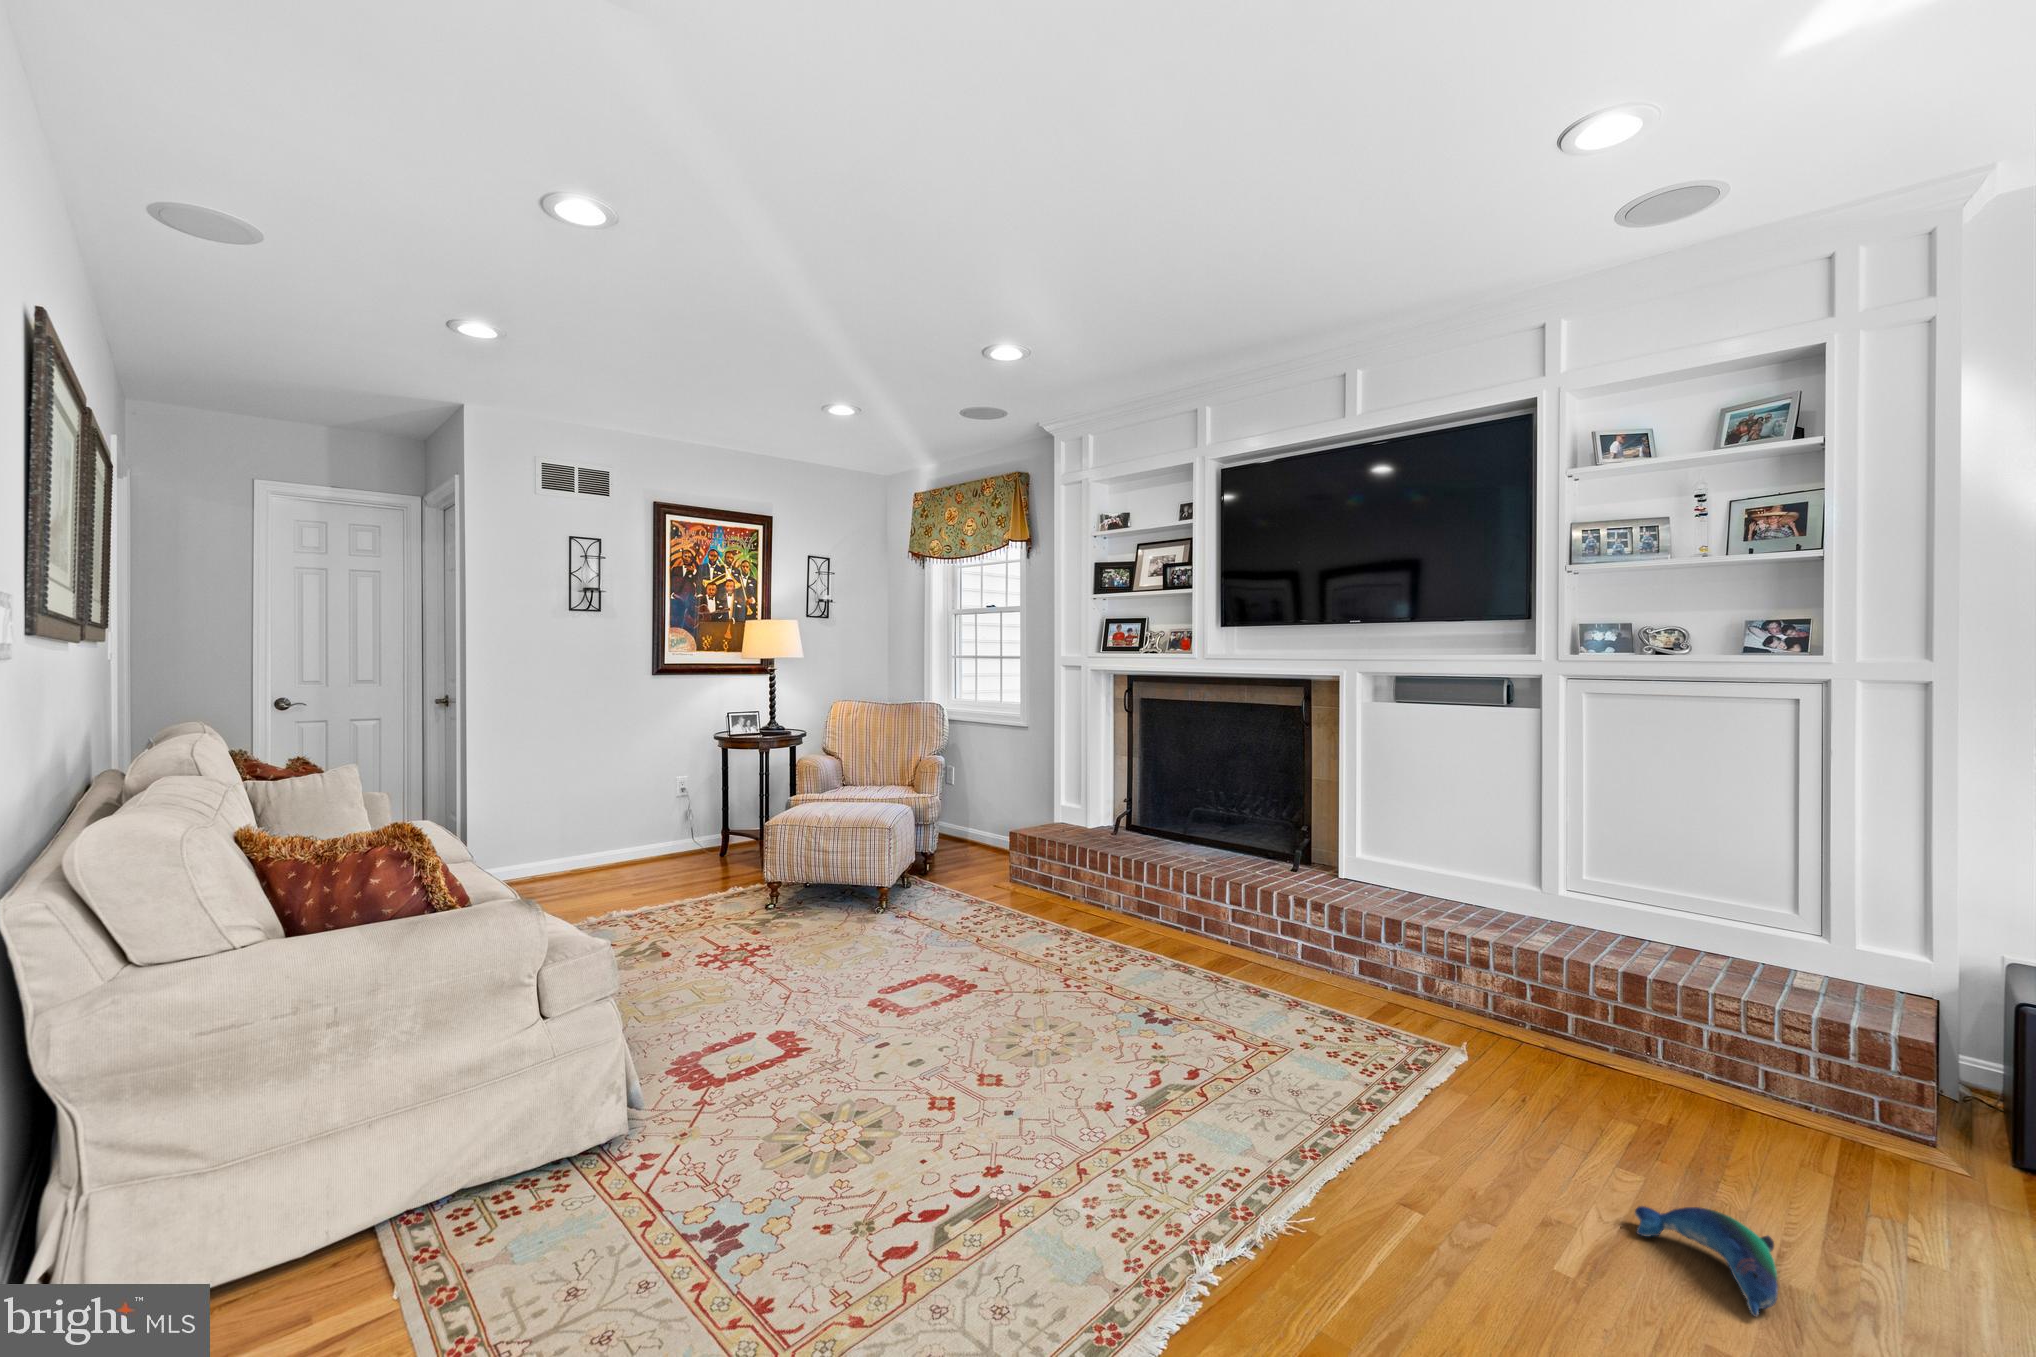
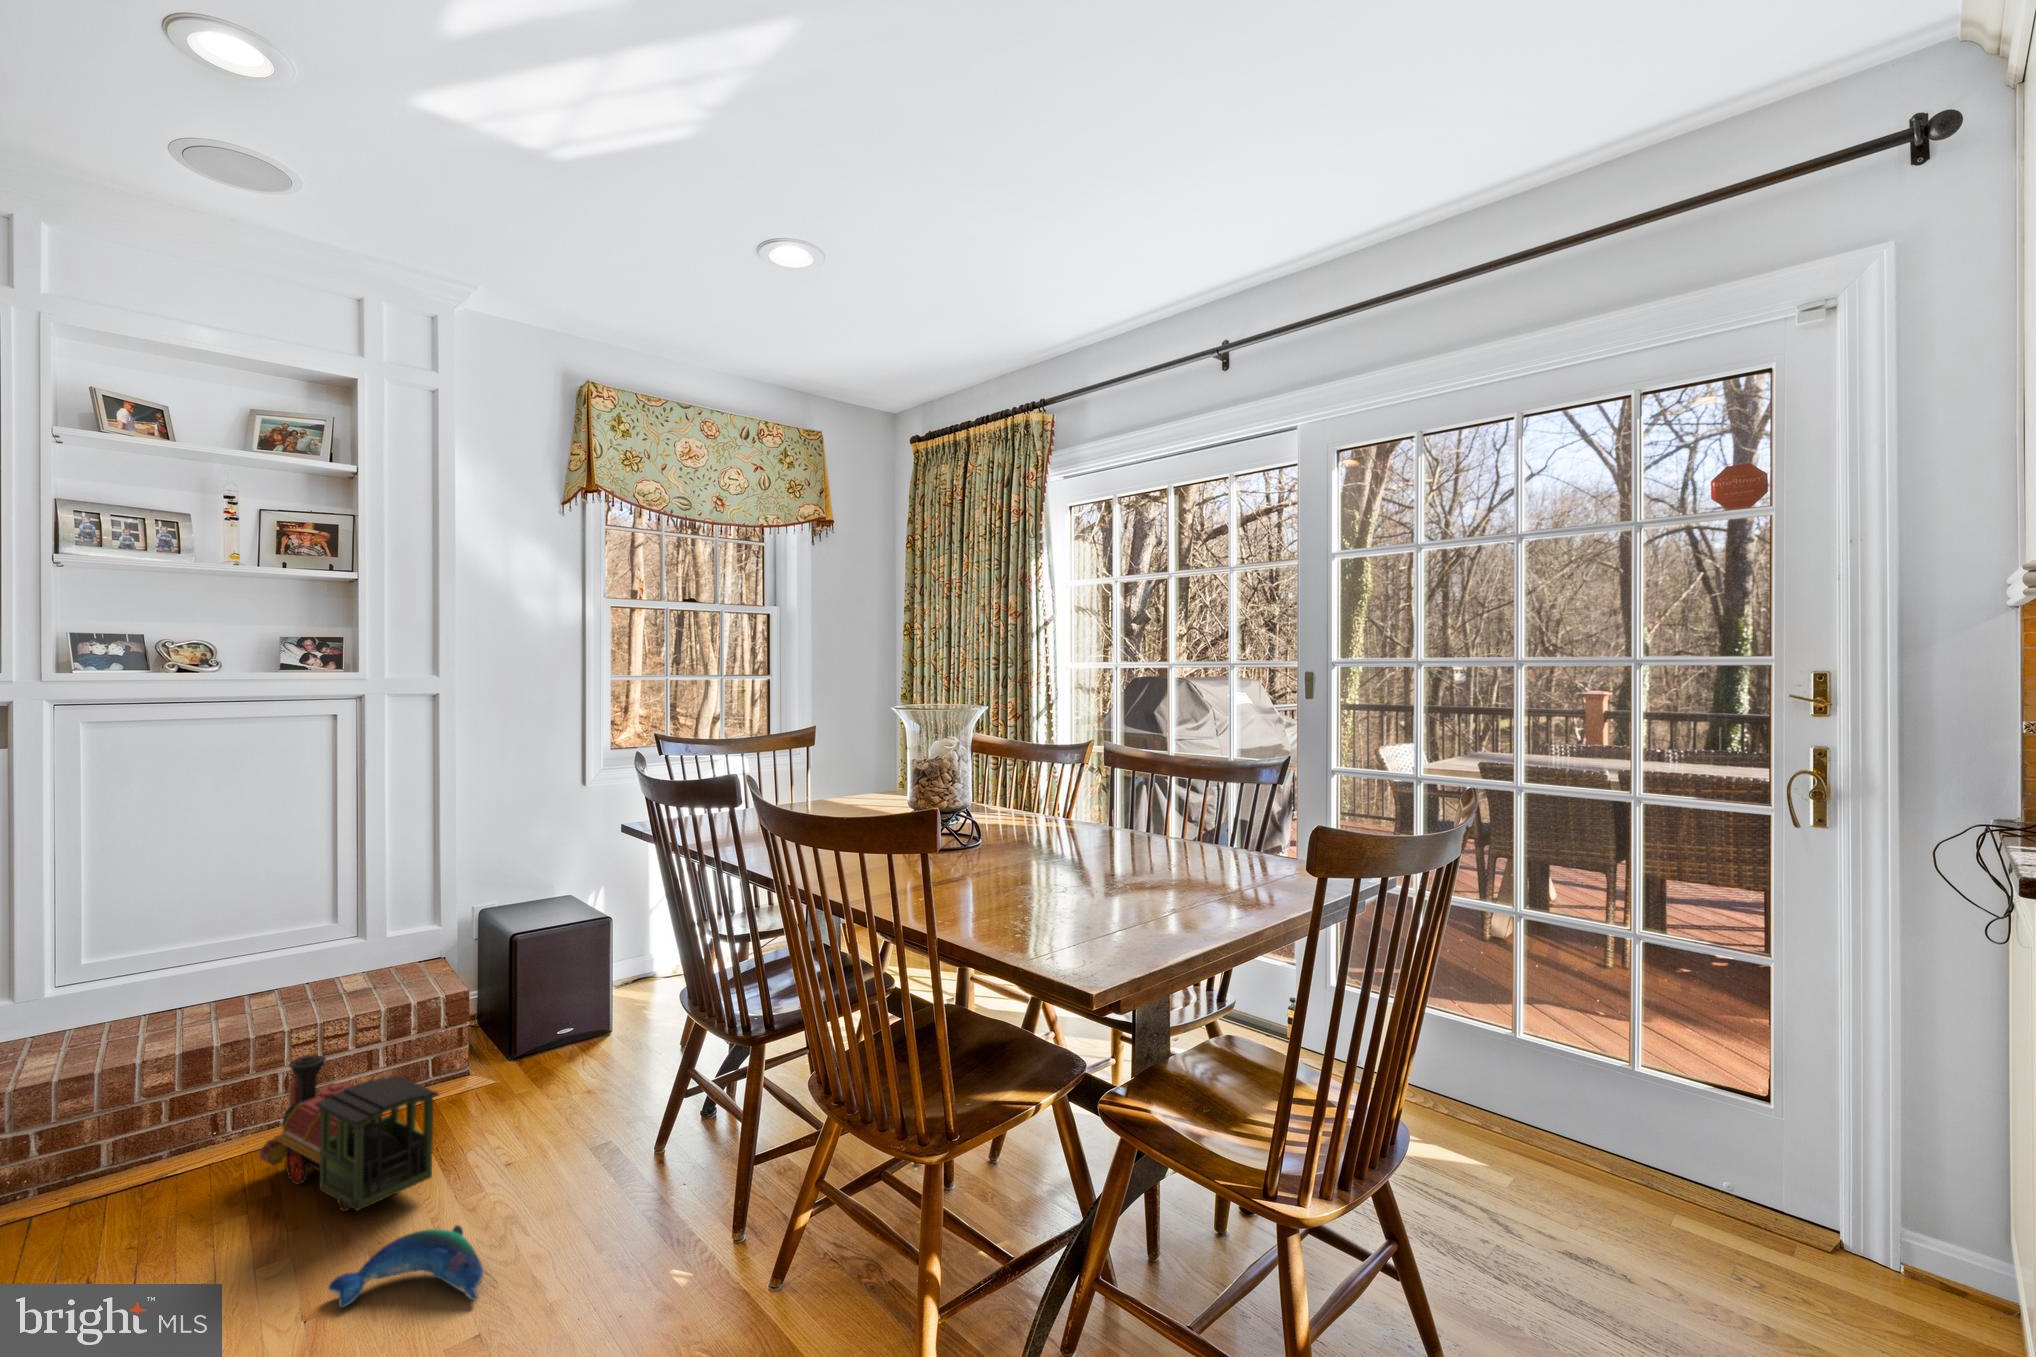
toy train: none [1658,1015,1802,1191] -> present [259,1055,439,1211]

